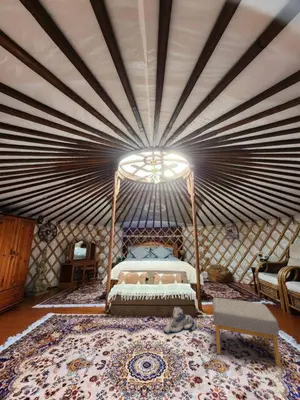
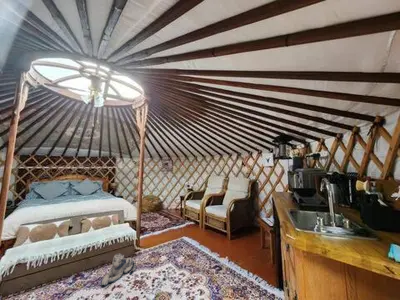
footstool: present [213,298,281,367] -> none [156,232,207,286]

